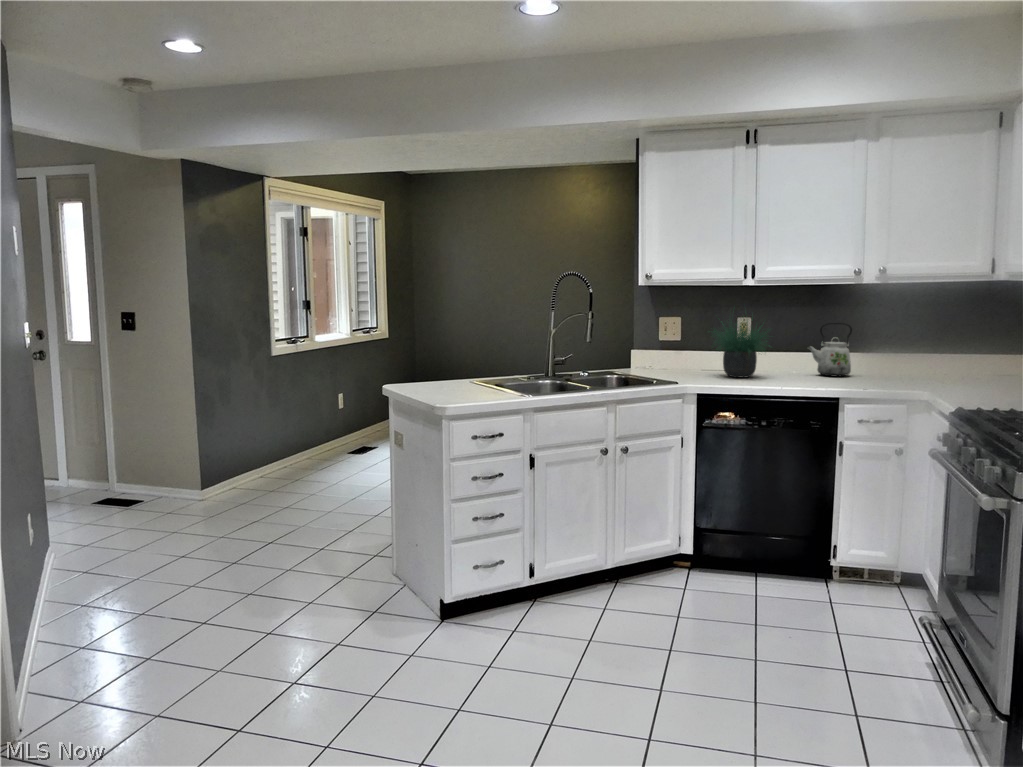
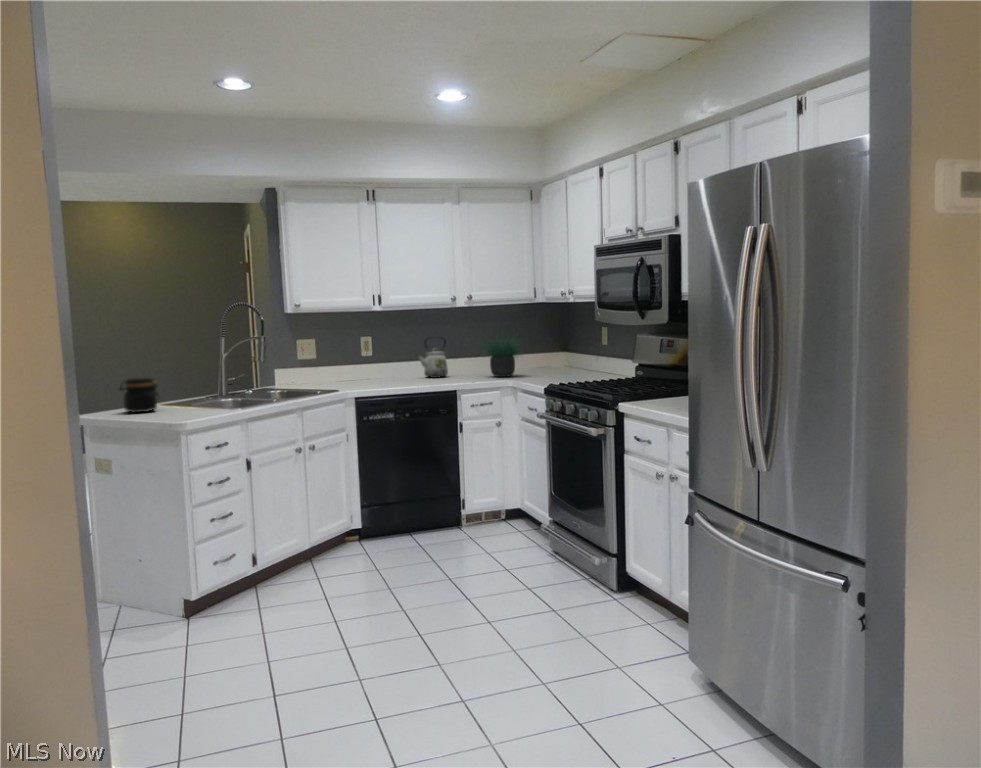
potted plant: present [714,324,766,377] -> present [483,337,521,377]
jar: none [420,352,460,389] -> present [120,378,158,413]

